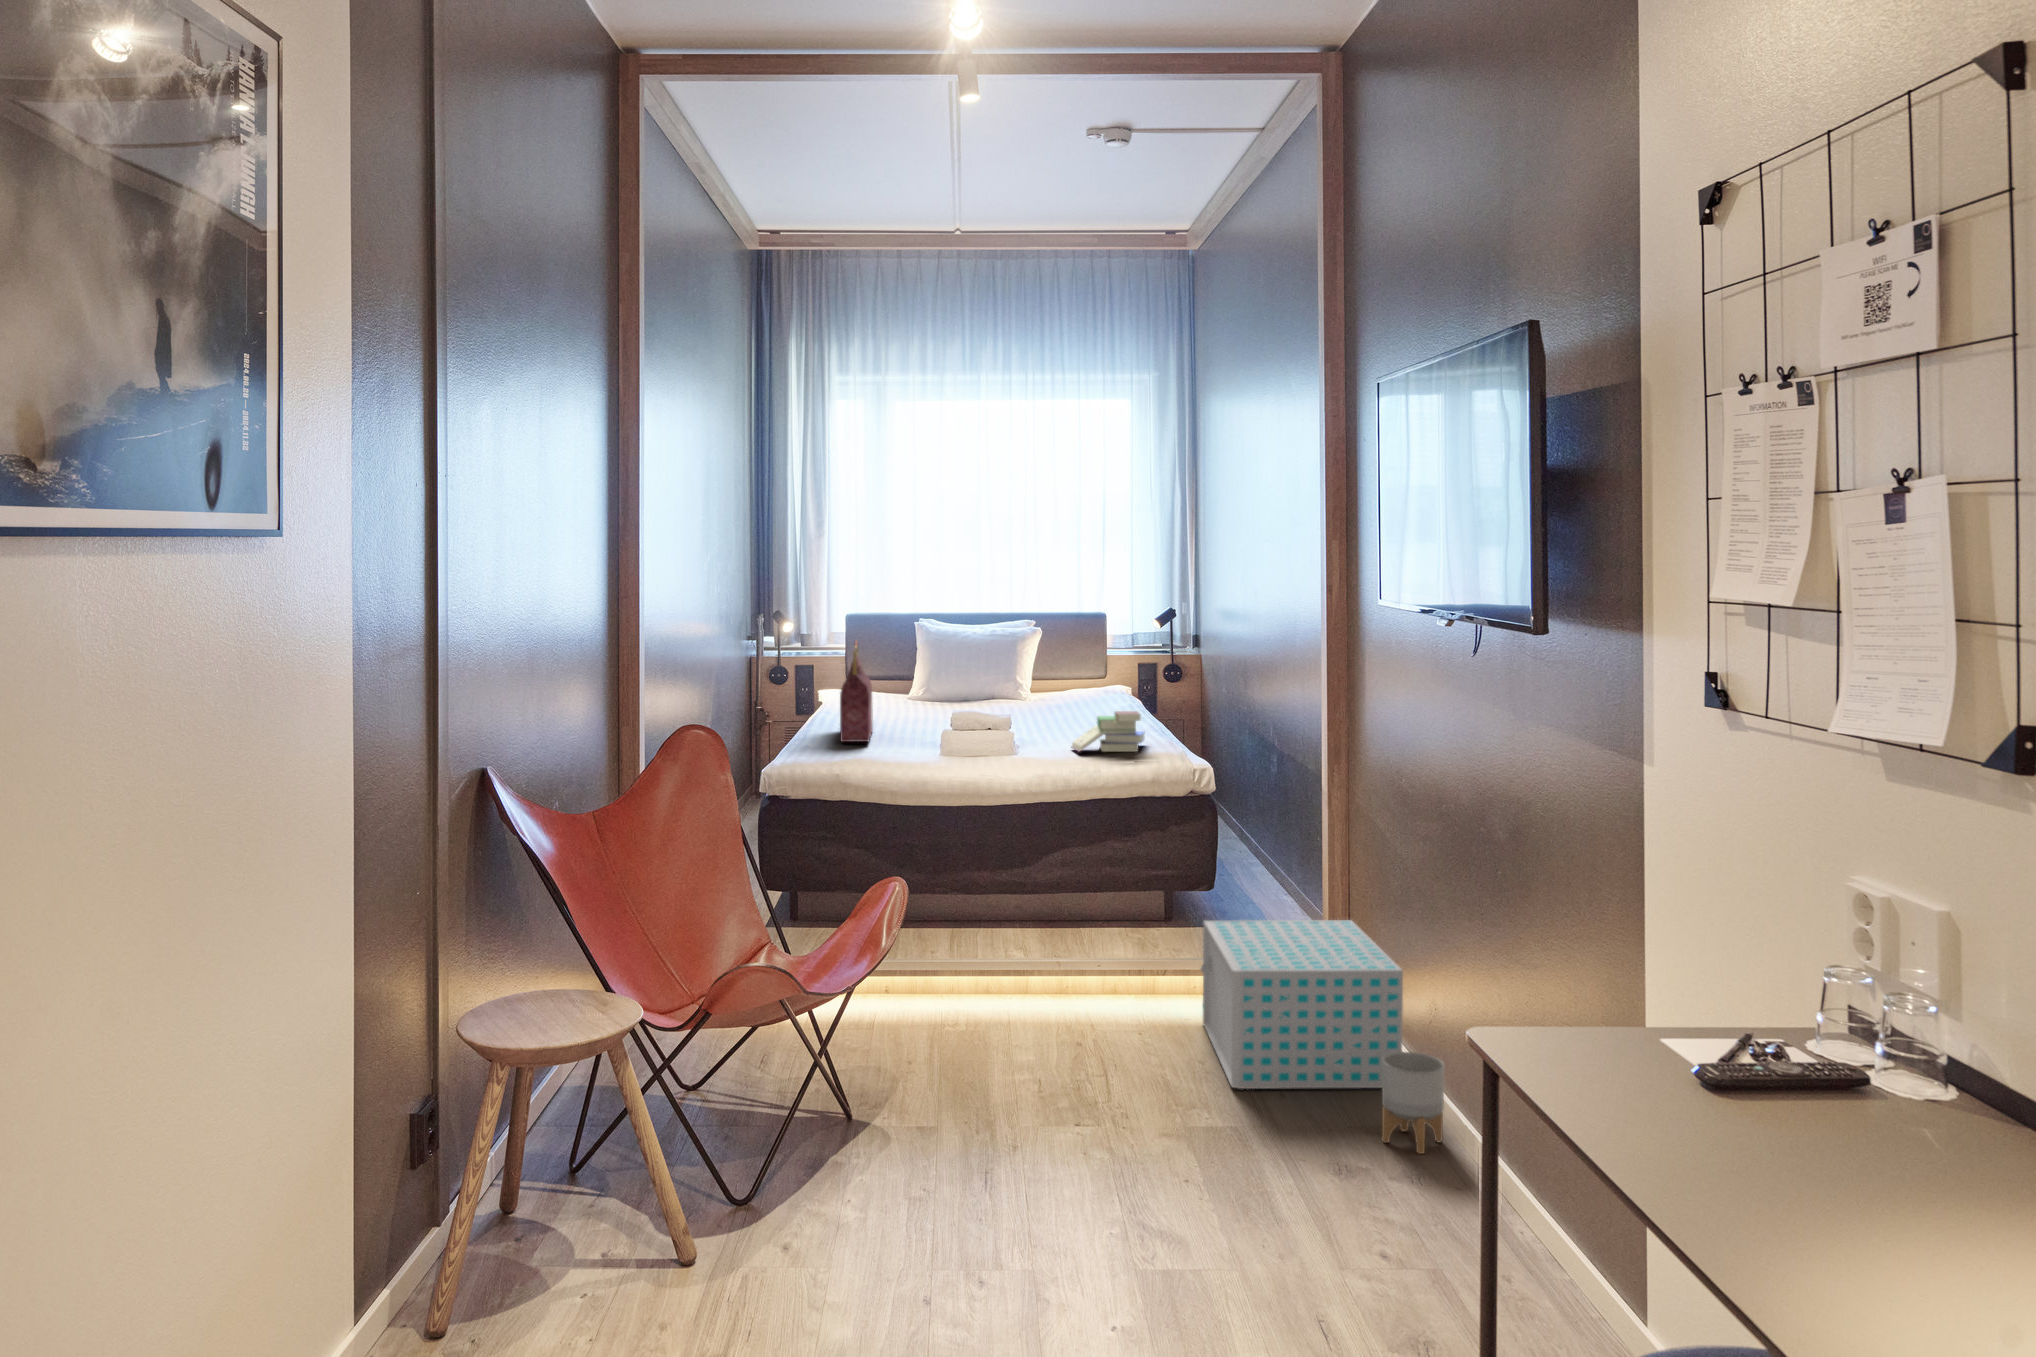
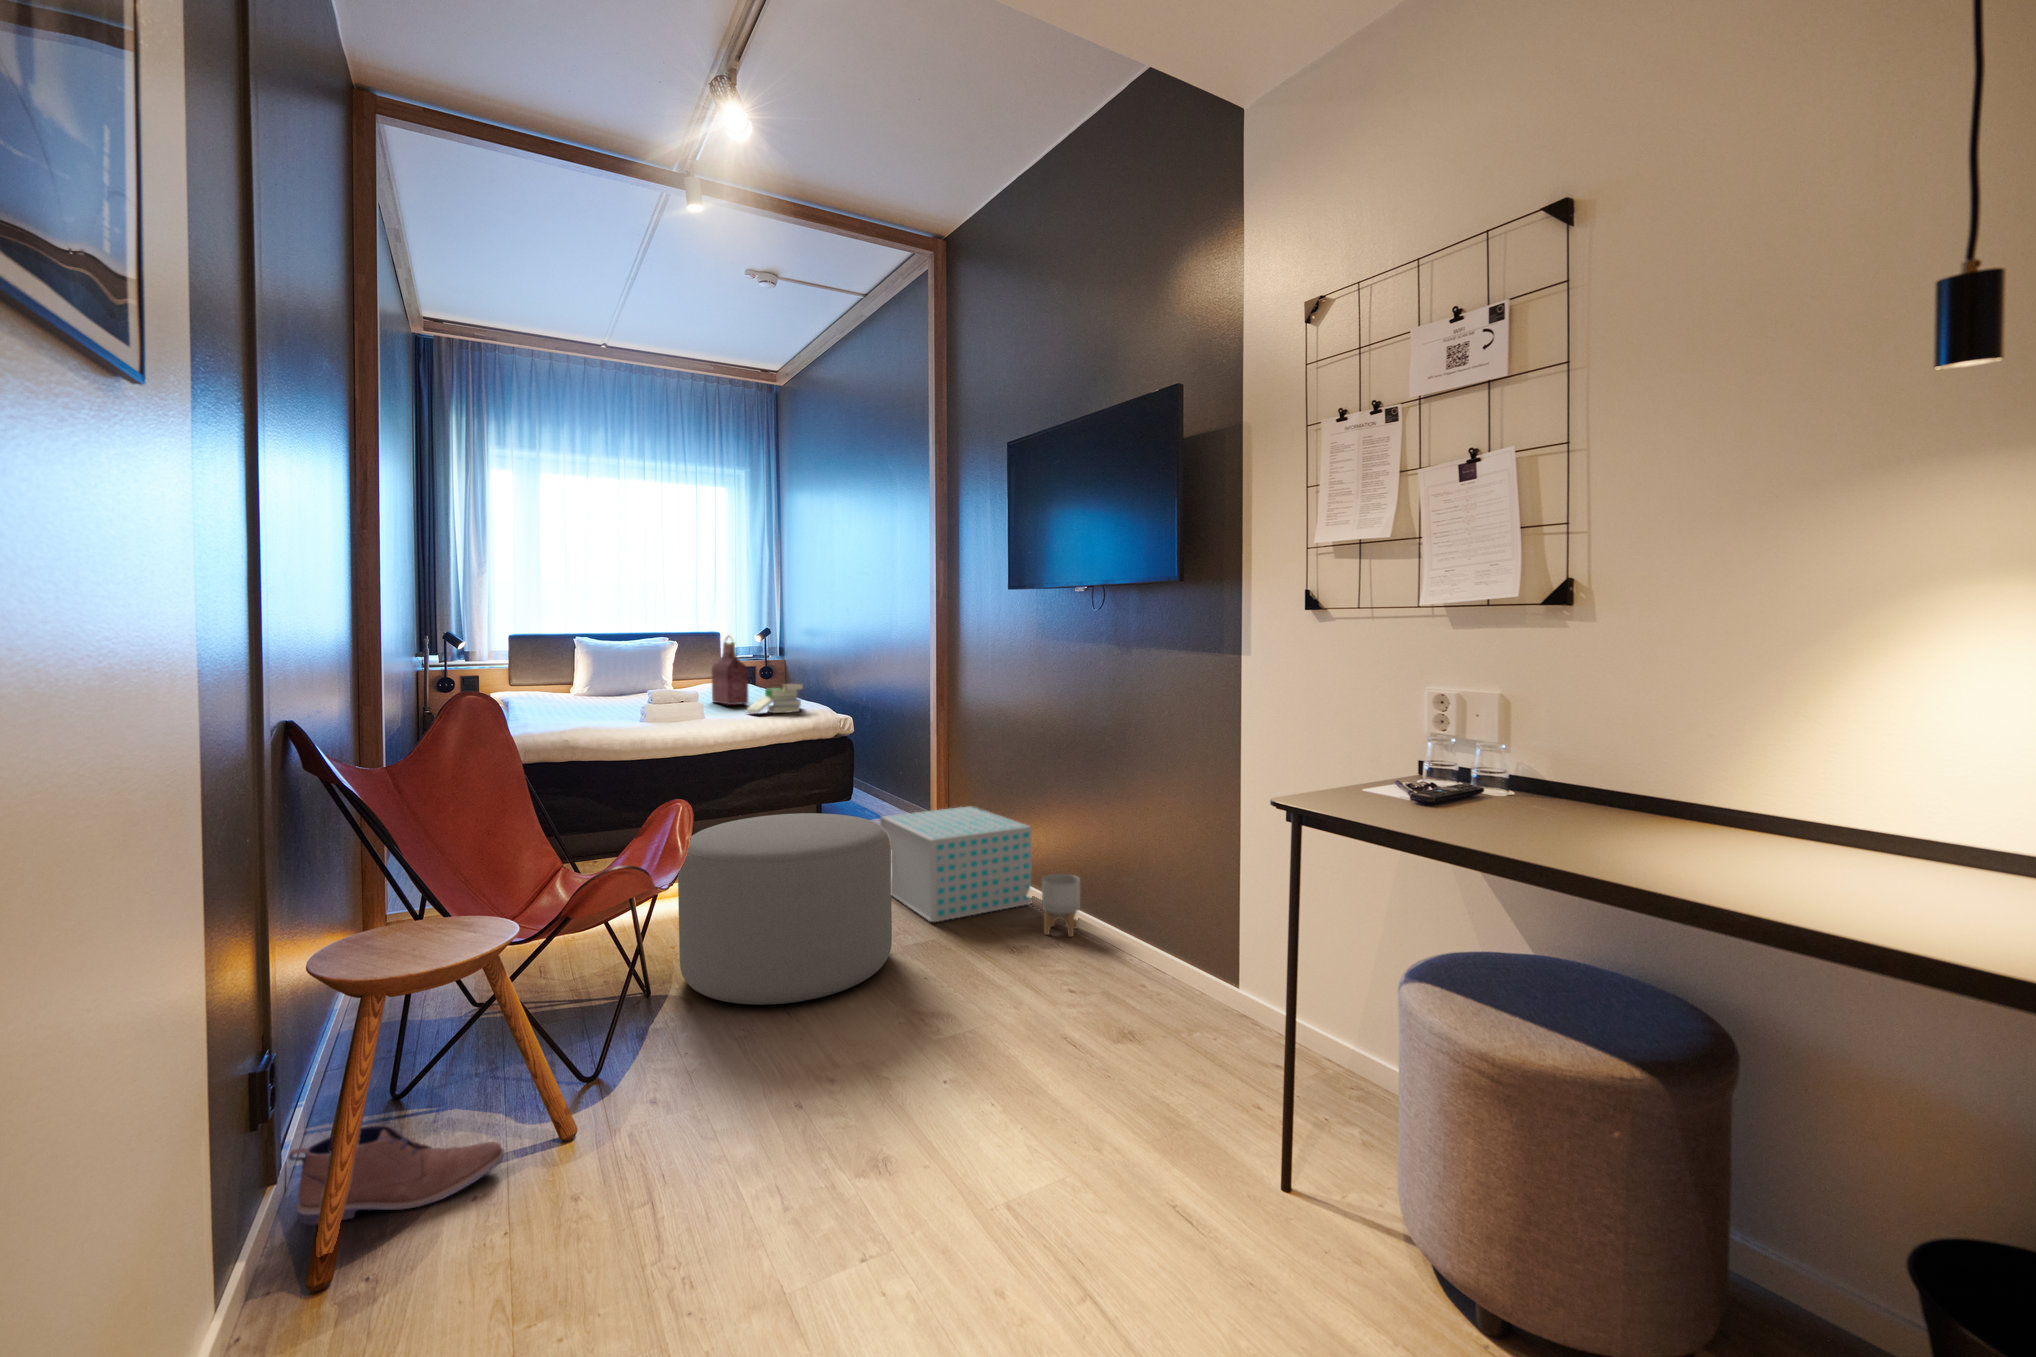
handbag: present [840,641,873,742] -> present [712,636,748,705]
ottoman: none [880,910,1146,1163] -> present [678,813,892,1005]
shoe: none [449,1196,620,1287] -> present [289,1125,505,1225]

